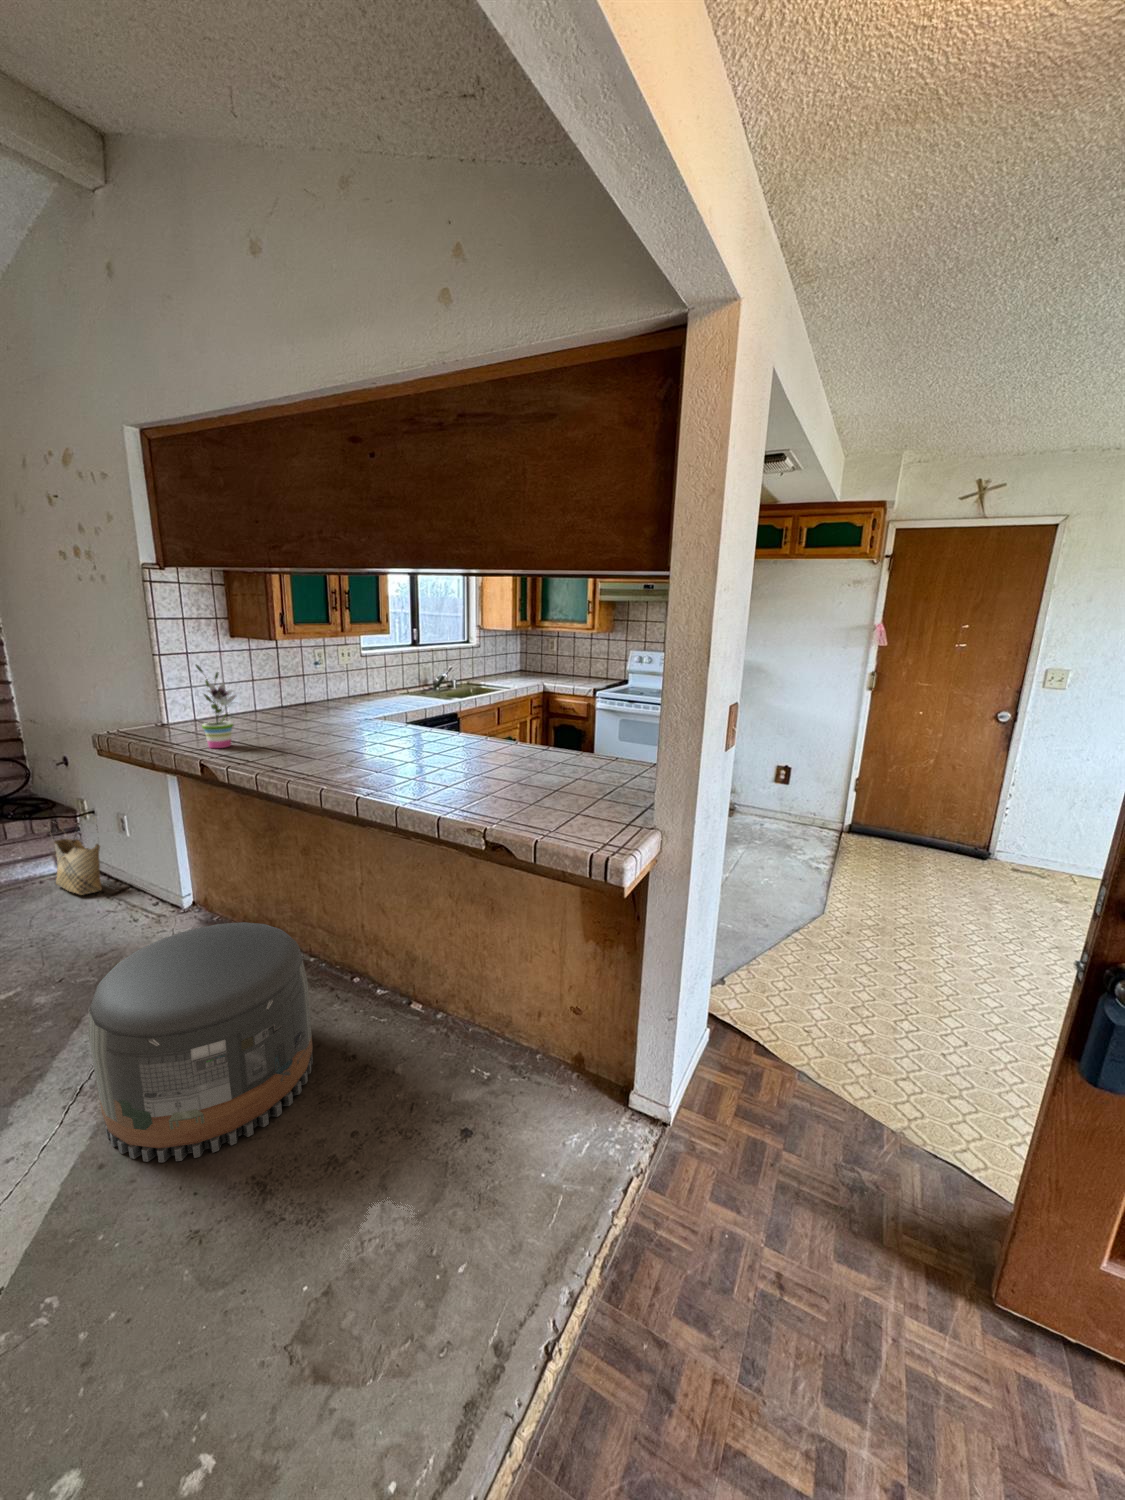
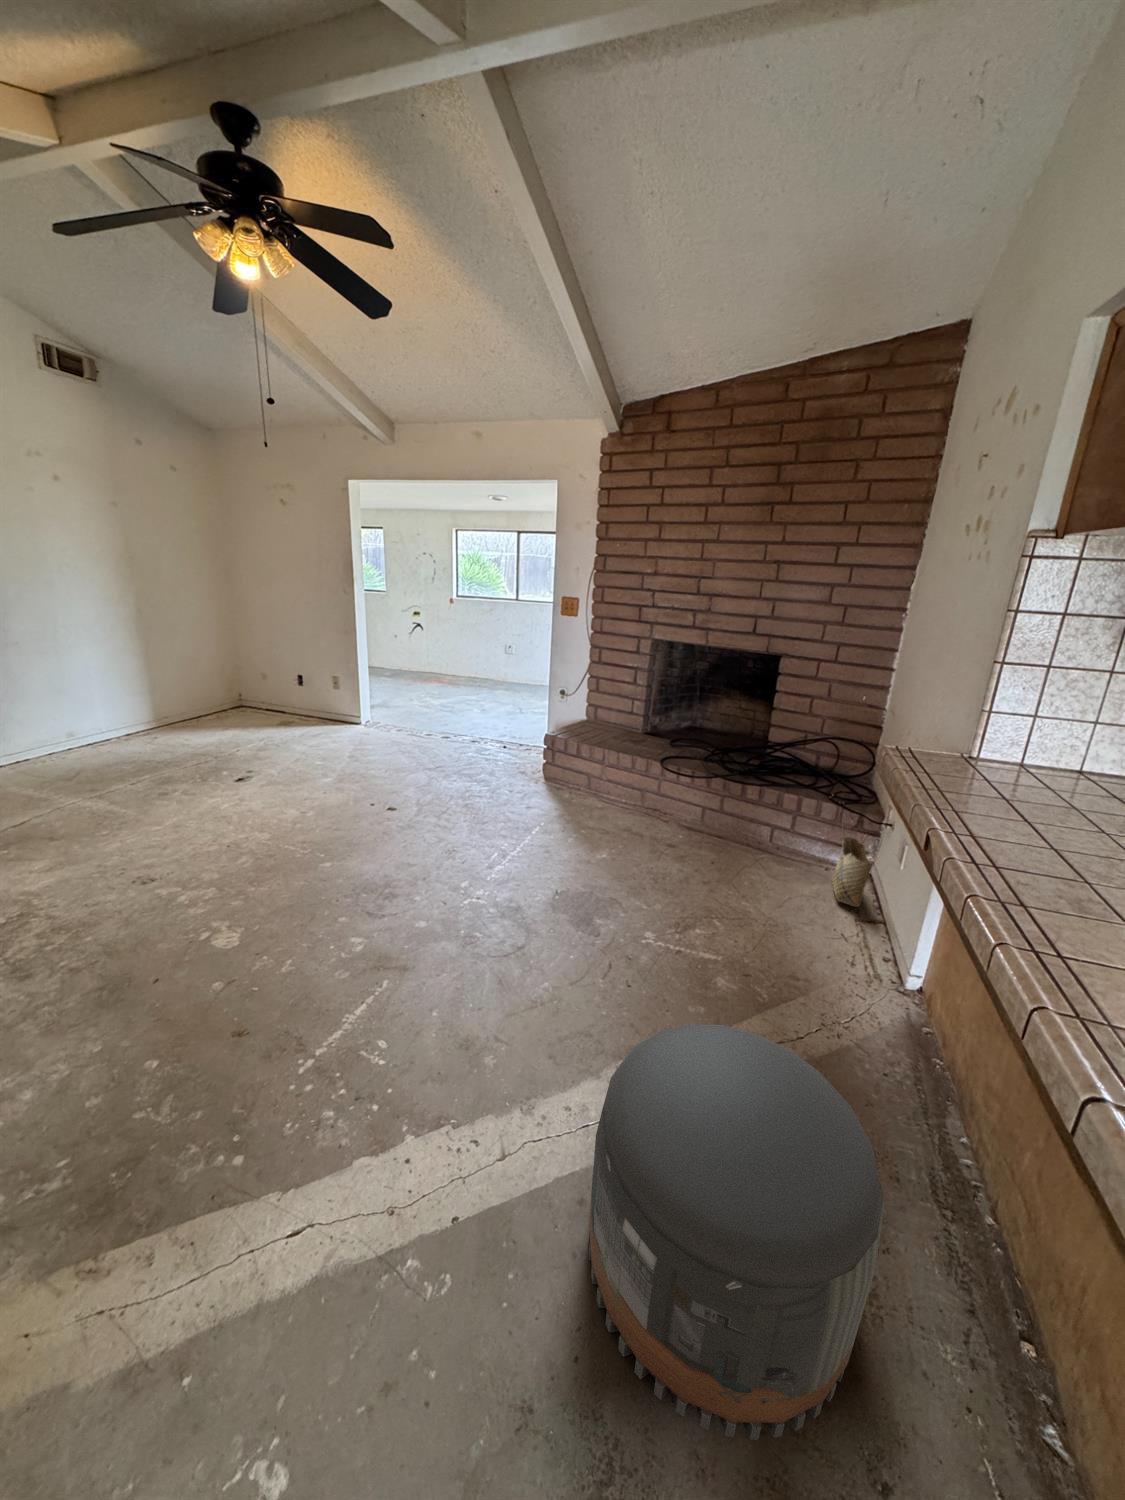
potted plant: present [196,665,236,748] -> none [977,685,1064,826]

